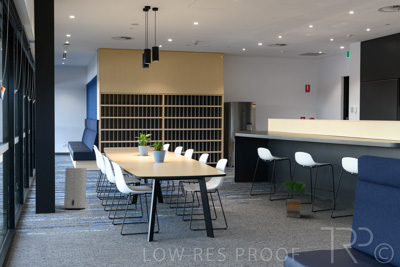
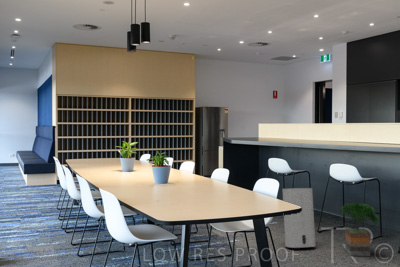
air purifier: present [64,168,87,208] -> present [283,188,315,248]

